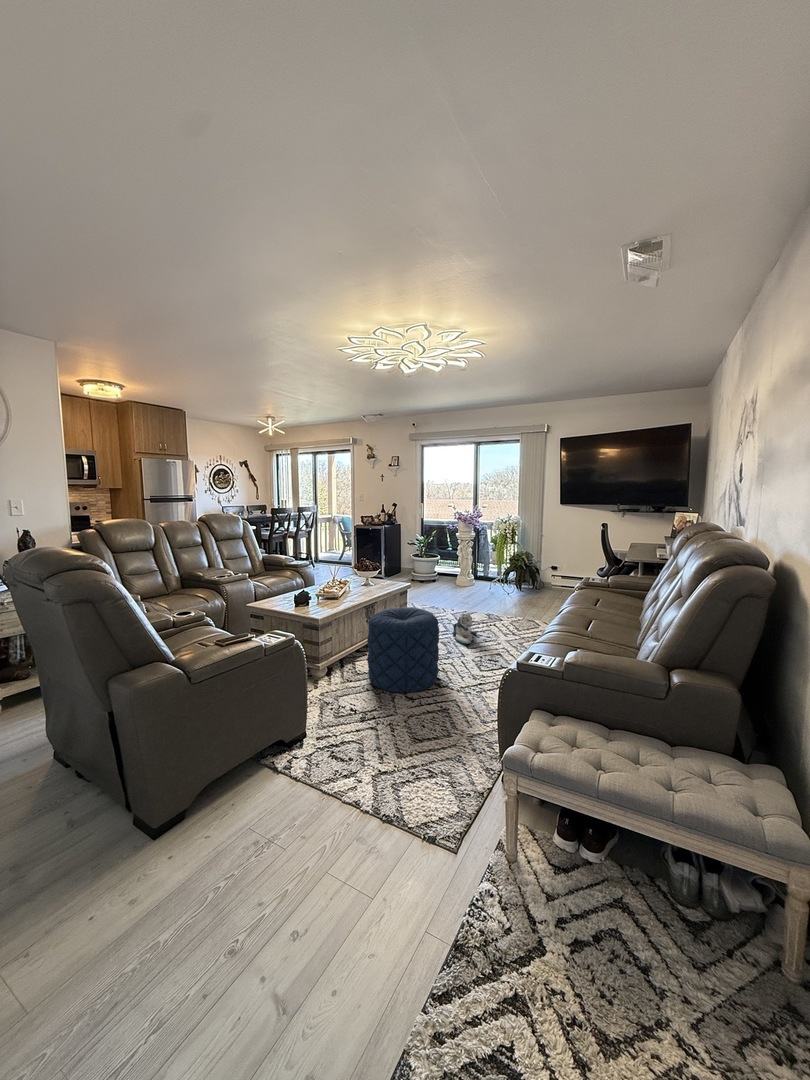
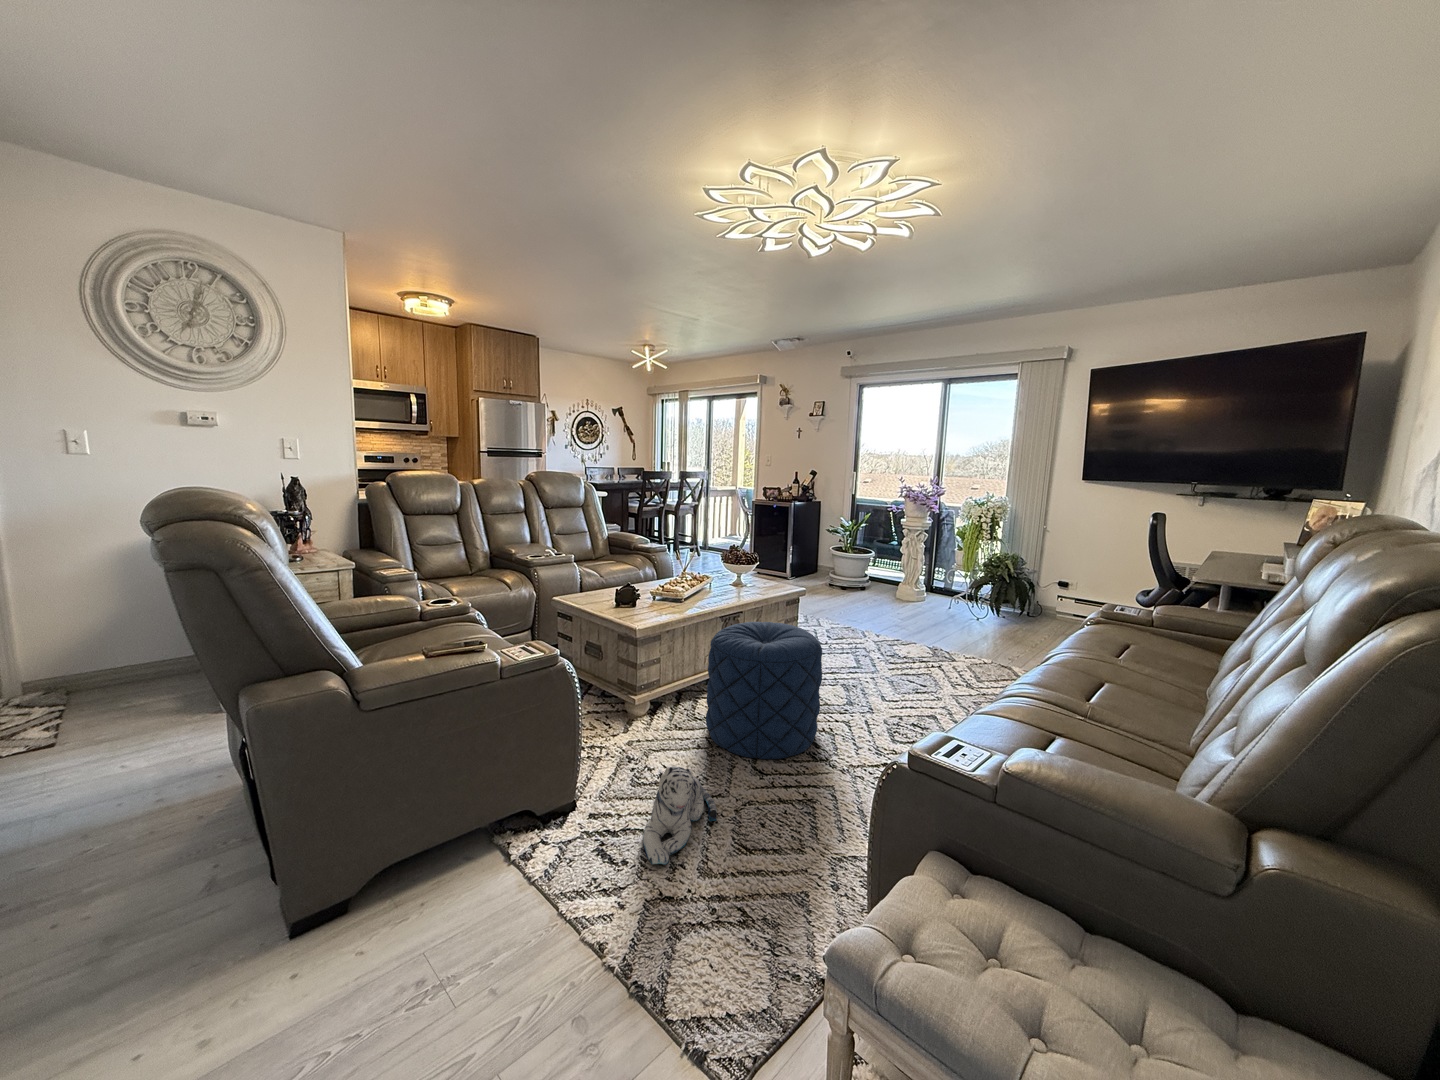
plush toy: present [452,614,477,645] -> present [643,766,717,865]

